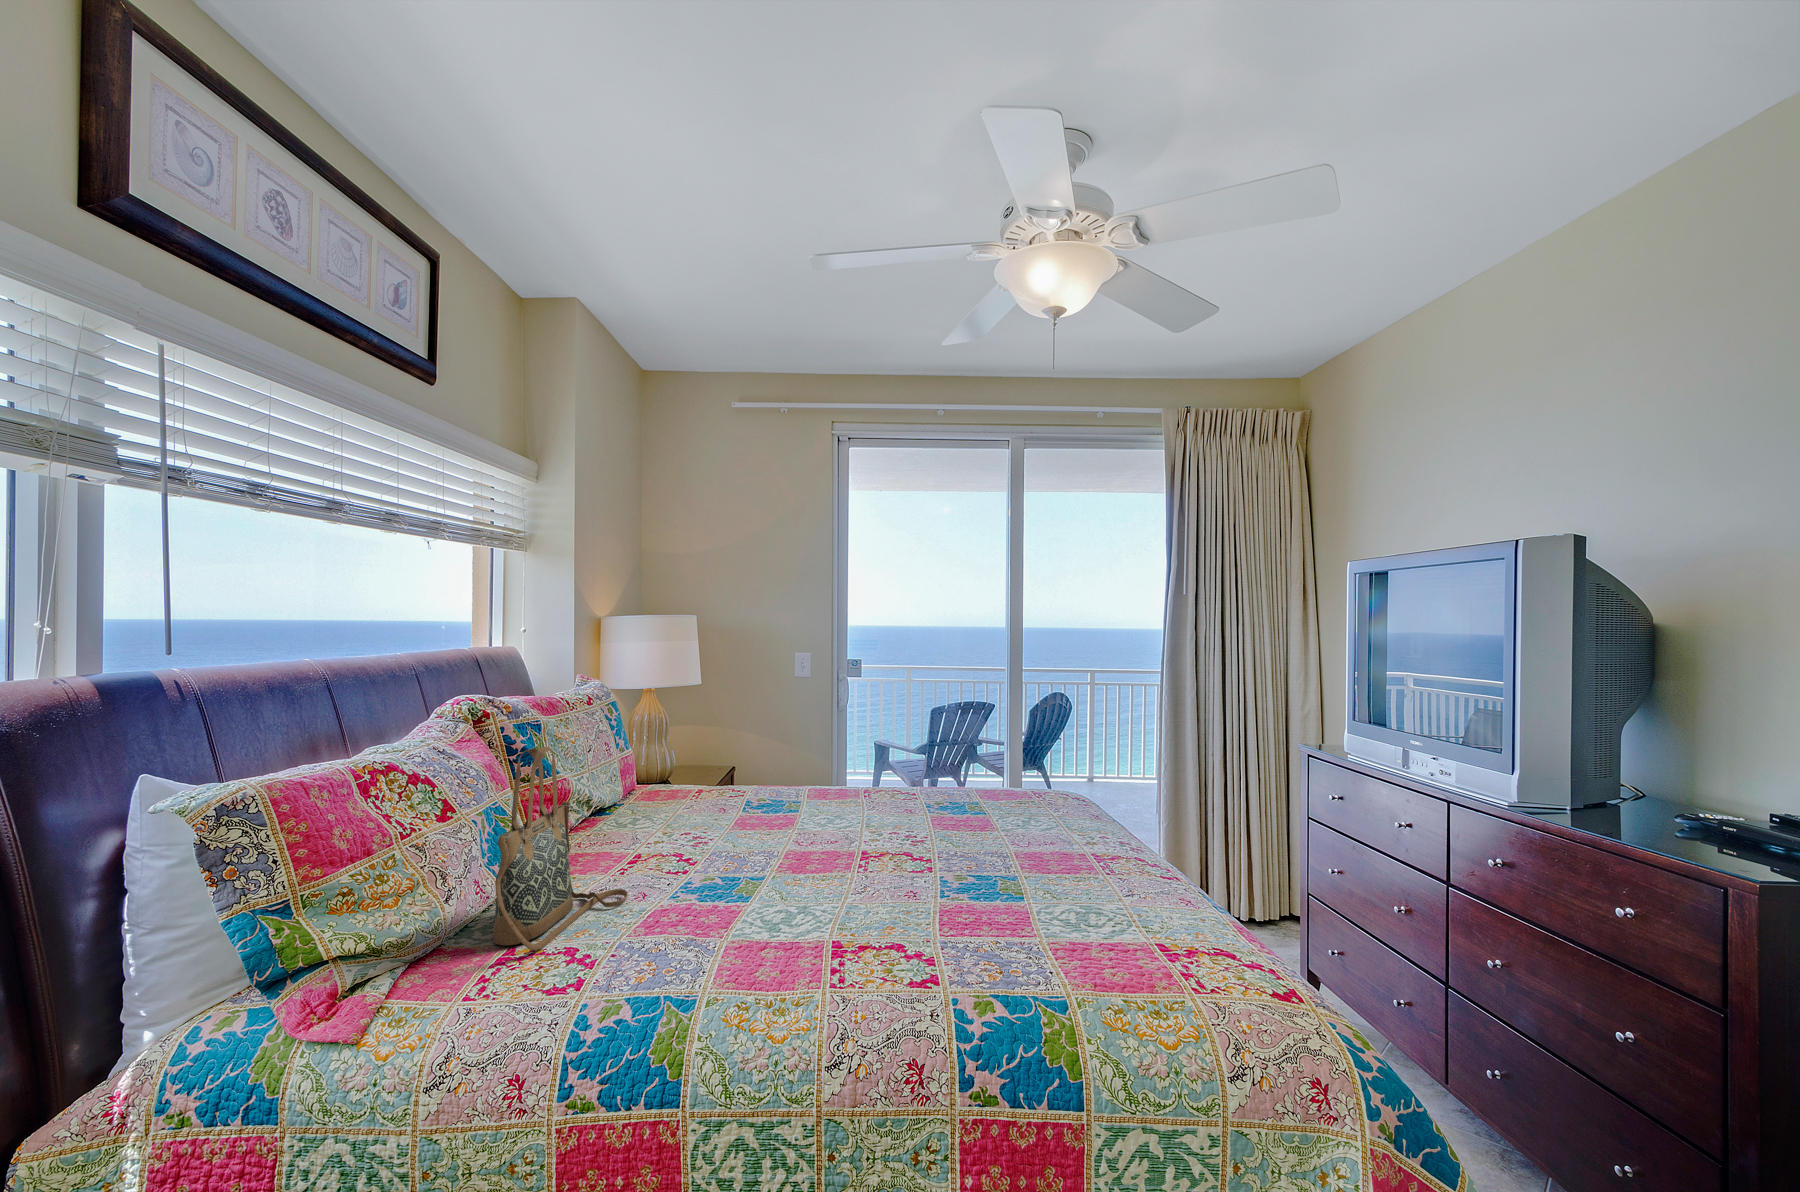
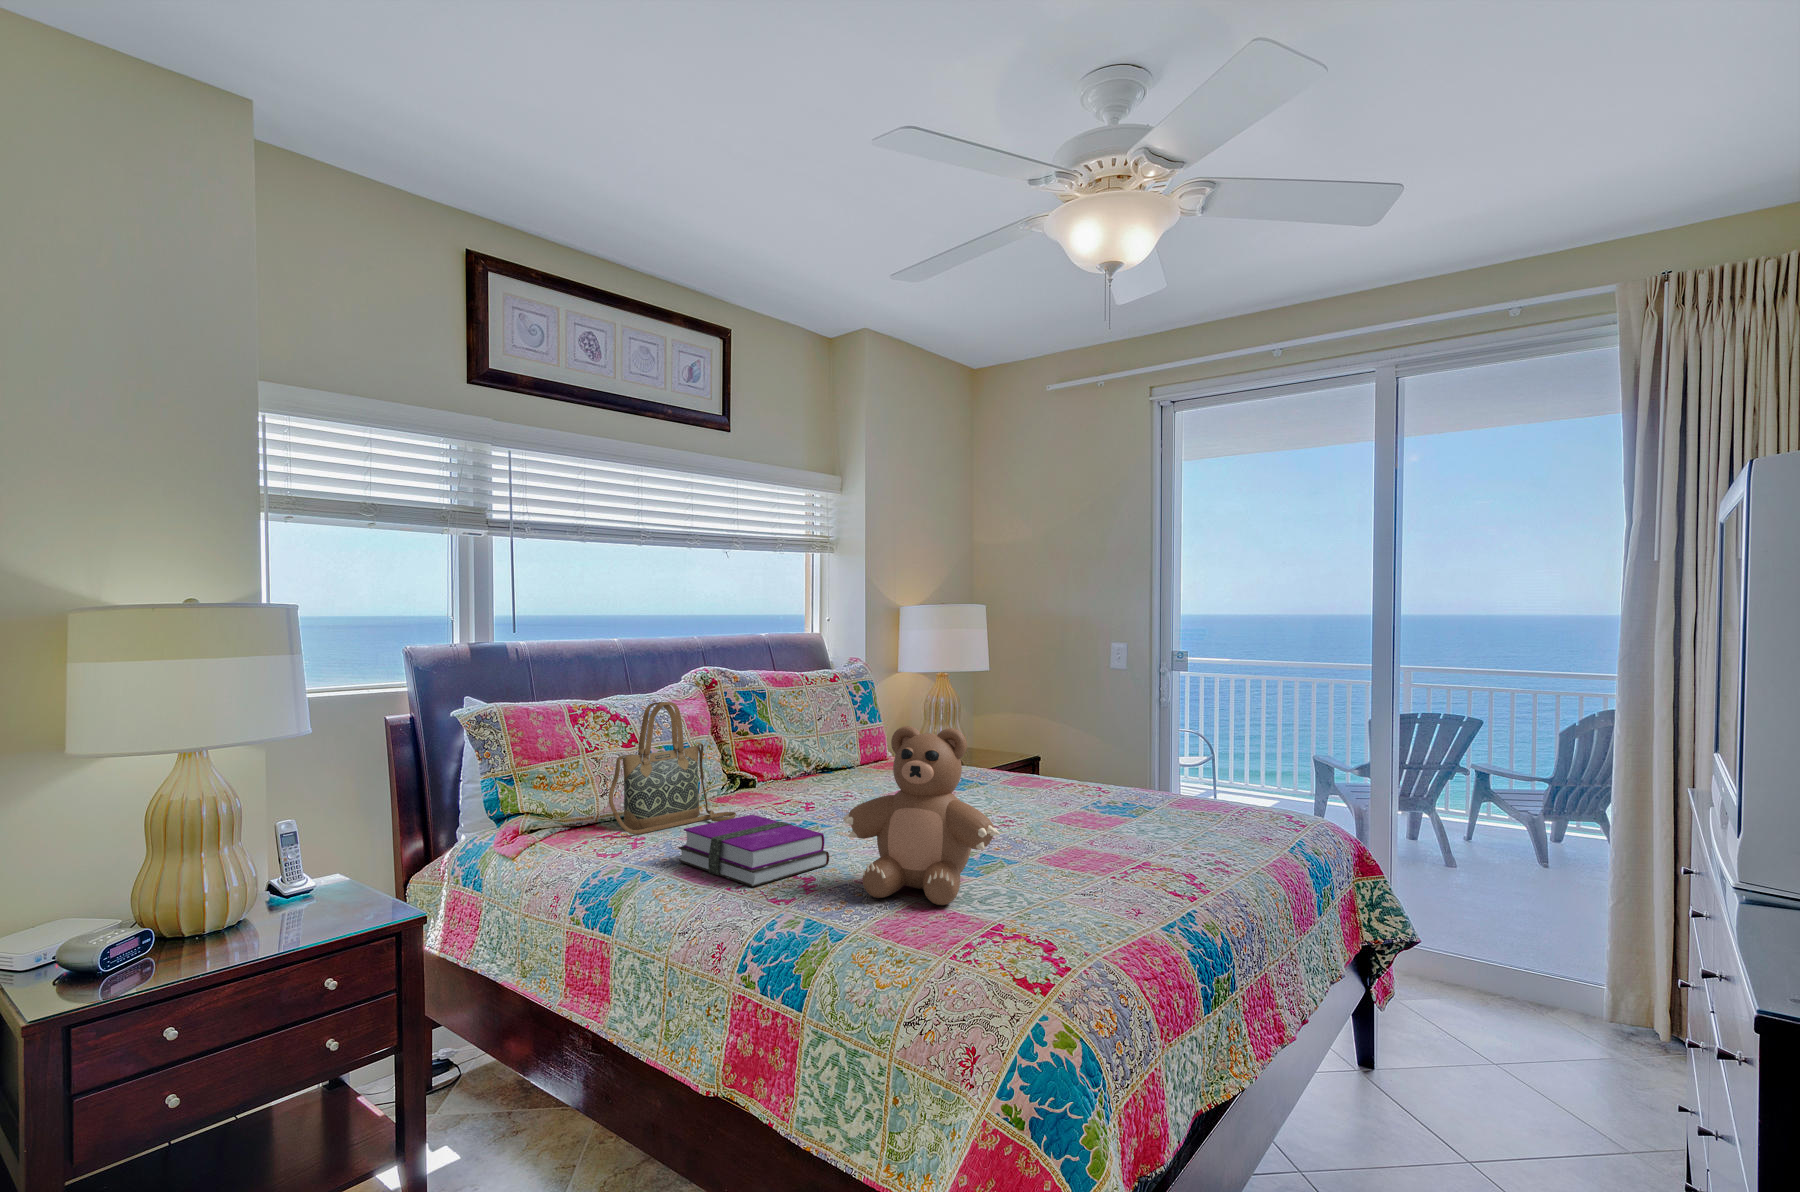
teddy bear: none [944,751,1109,954] -> present [843,726,1000,905]
hardback book: none [698,886,875,979] -> present [678,815,829,887]

